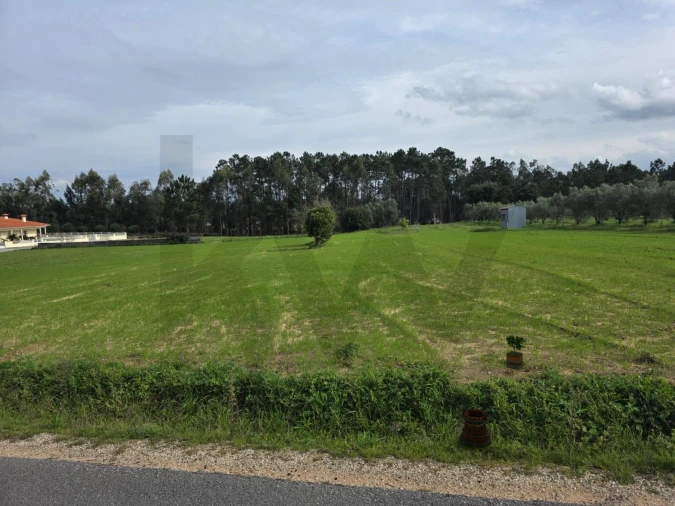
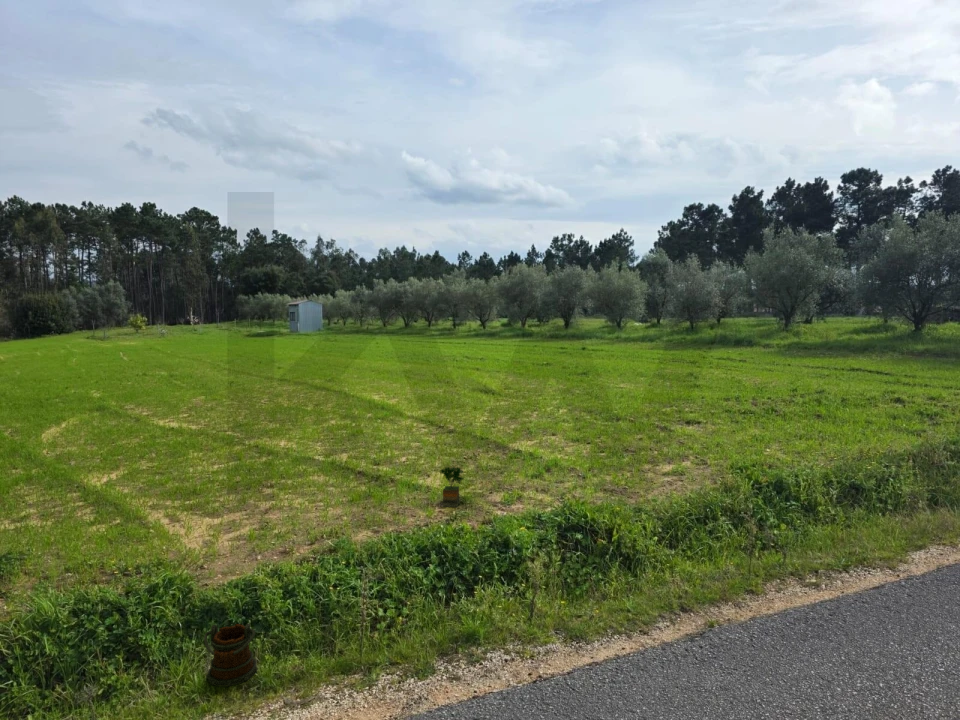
potted tree: present [506,336,526,369] -> present [440,467,464,507]

